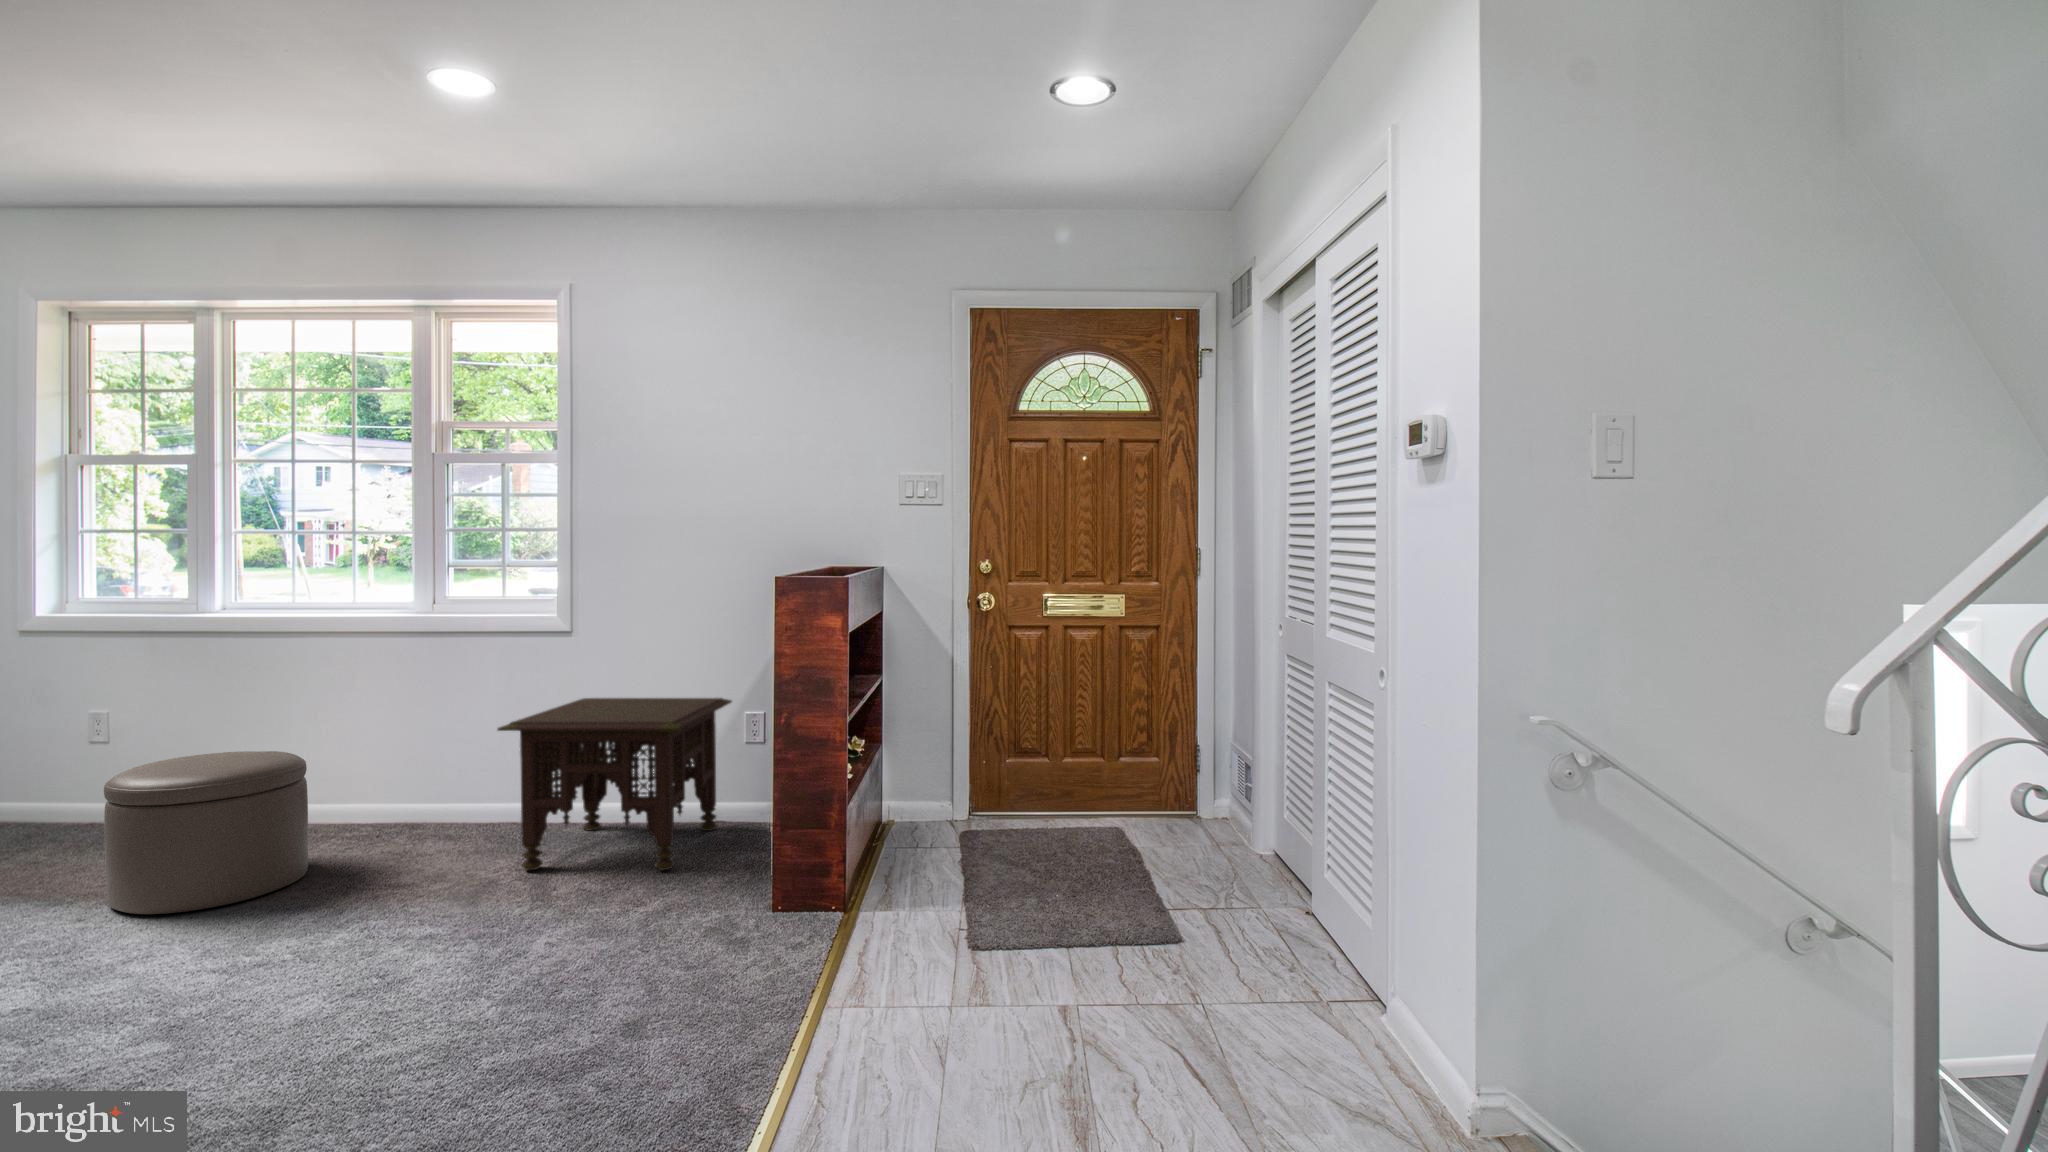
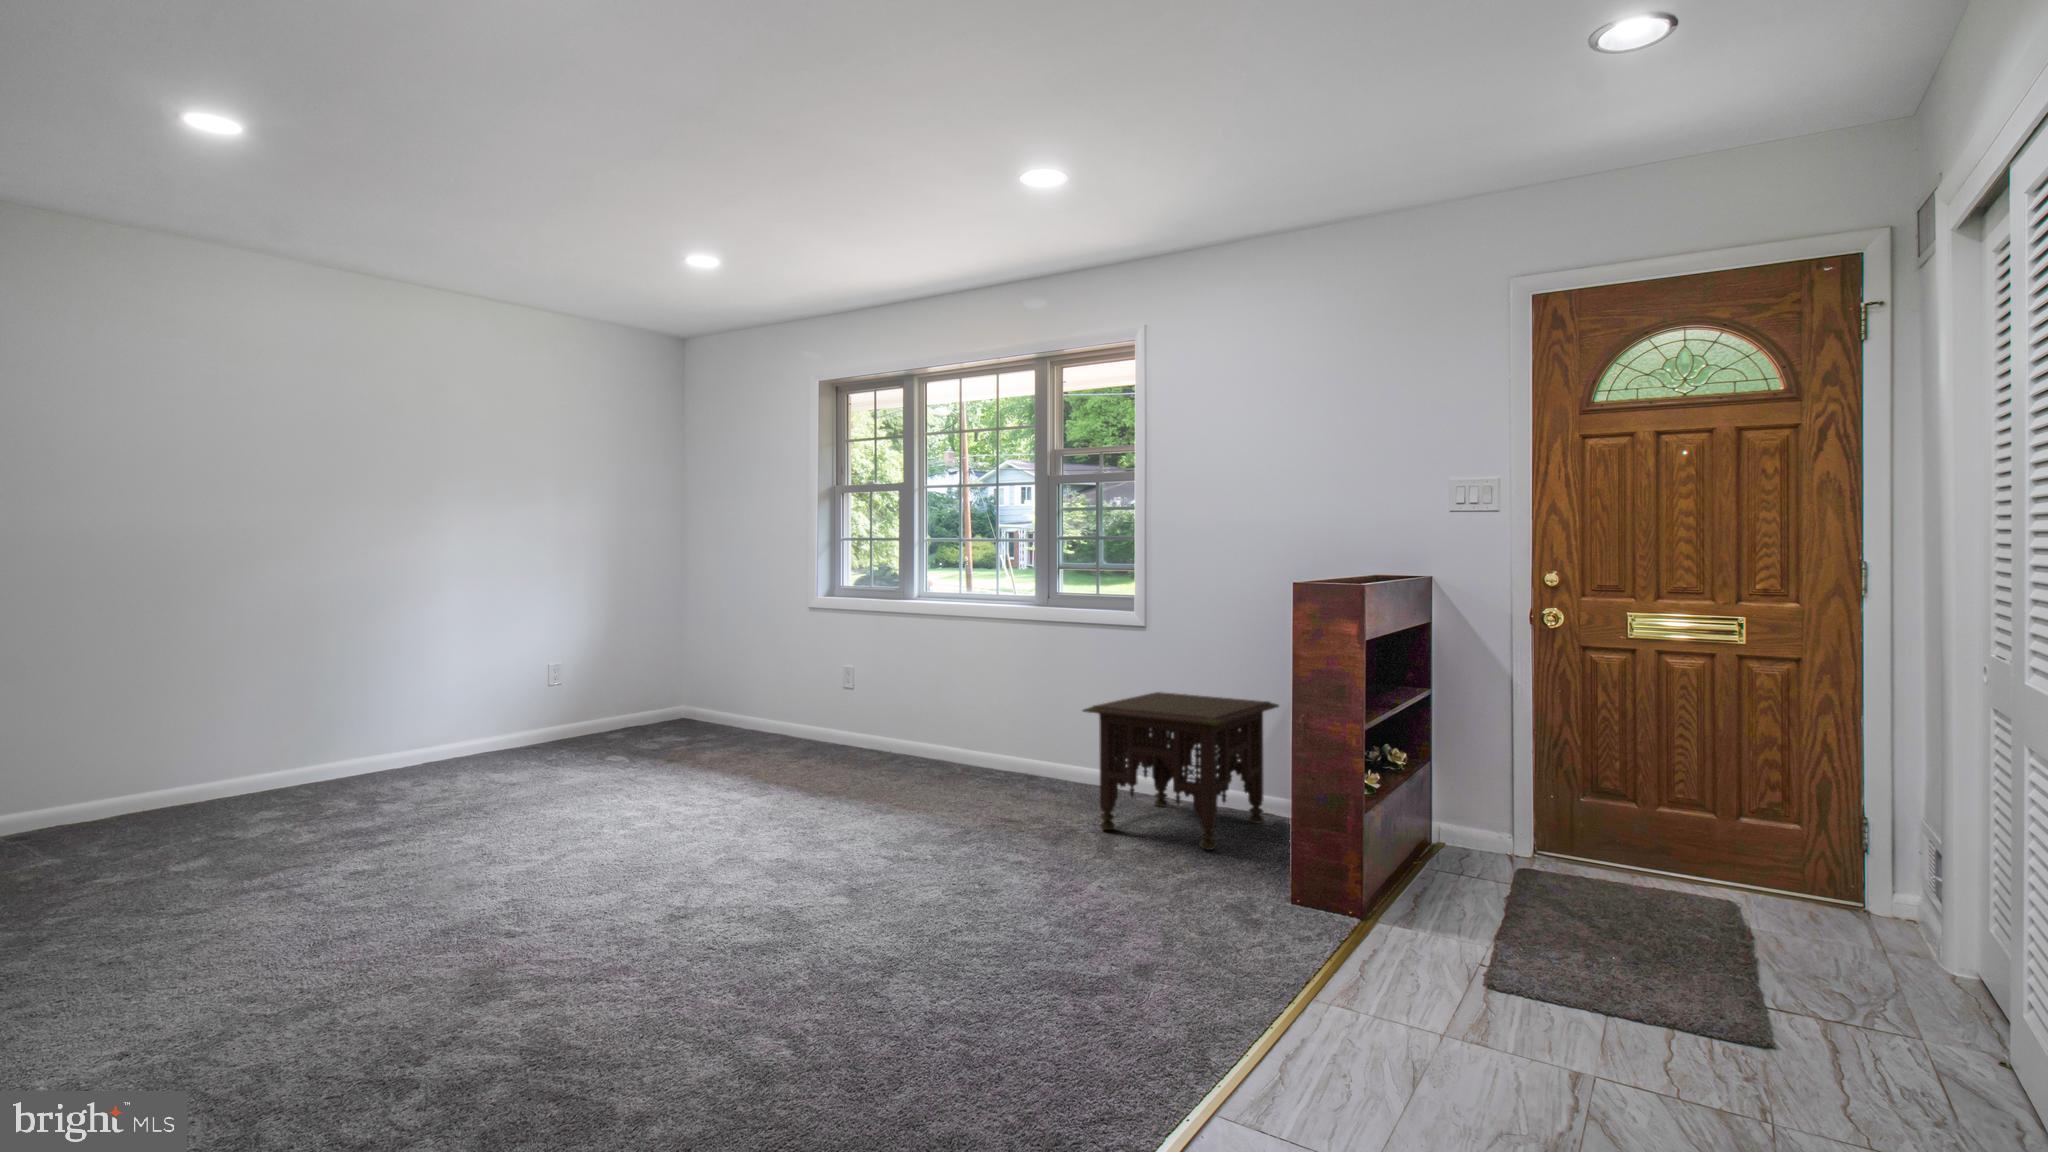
ottoman: present [104,751,308,914] -> none [857,710,966,817]

